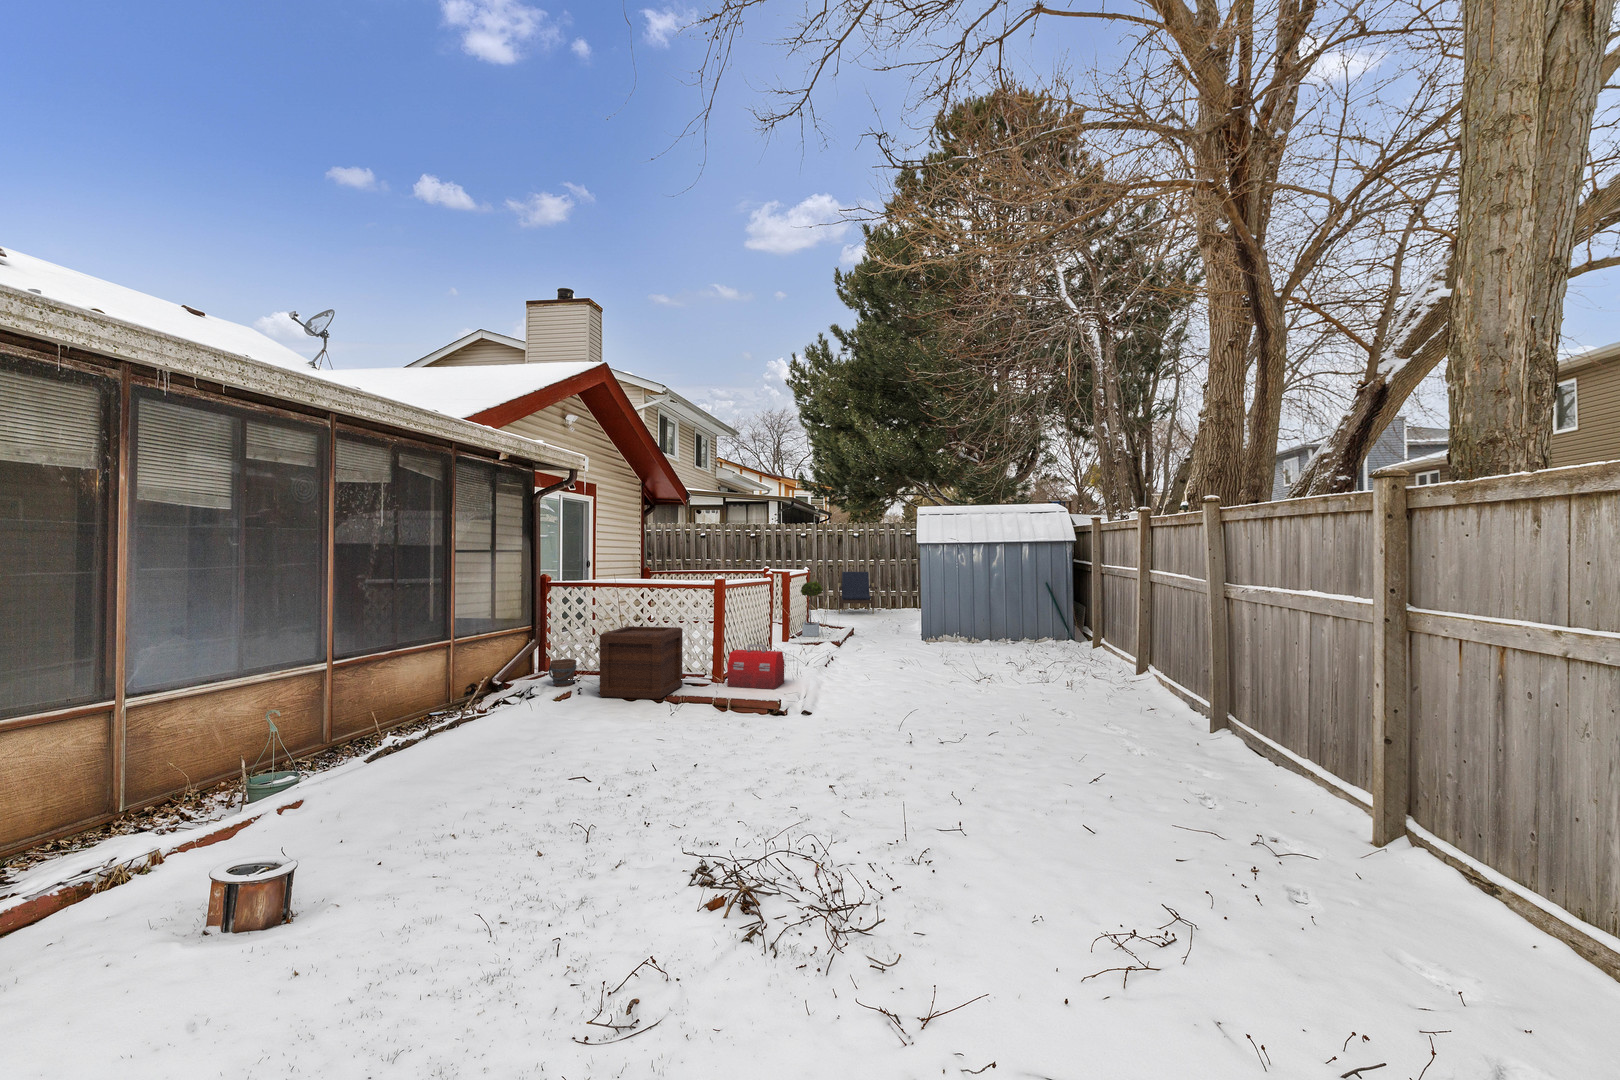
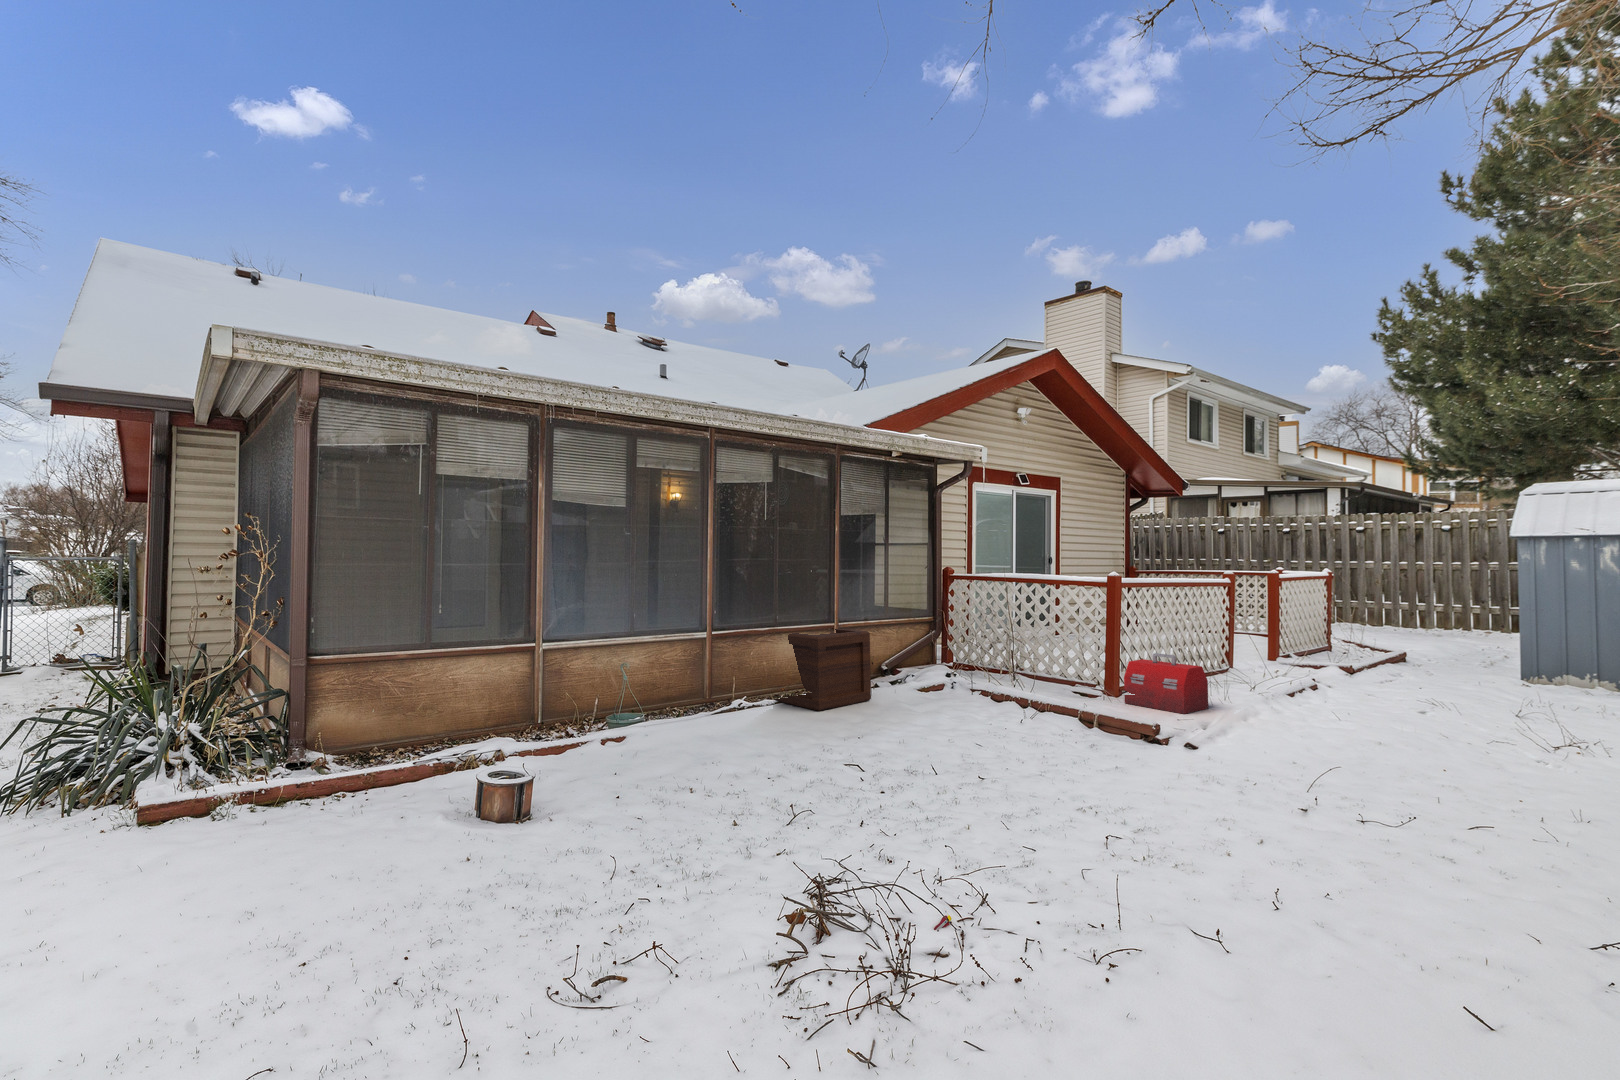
lounge chair: present [838,572,874,614] -> none [1411,574,1482,636]
potted tree: present [801,581,823,636] -> none [1306,581,1345,659]
wooden crate: present [600,626,683,699] -> present [774,629,871,711]
bucket: present [549,659,577,686] -> none [938,654,966,682]

